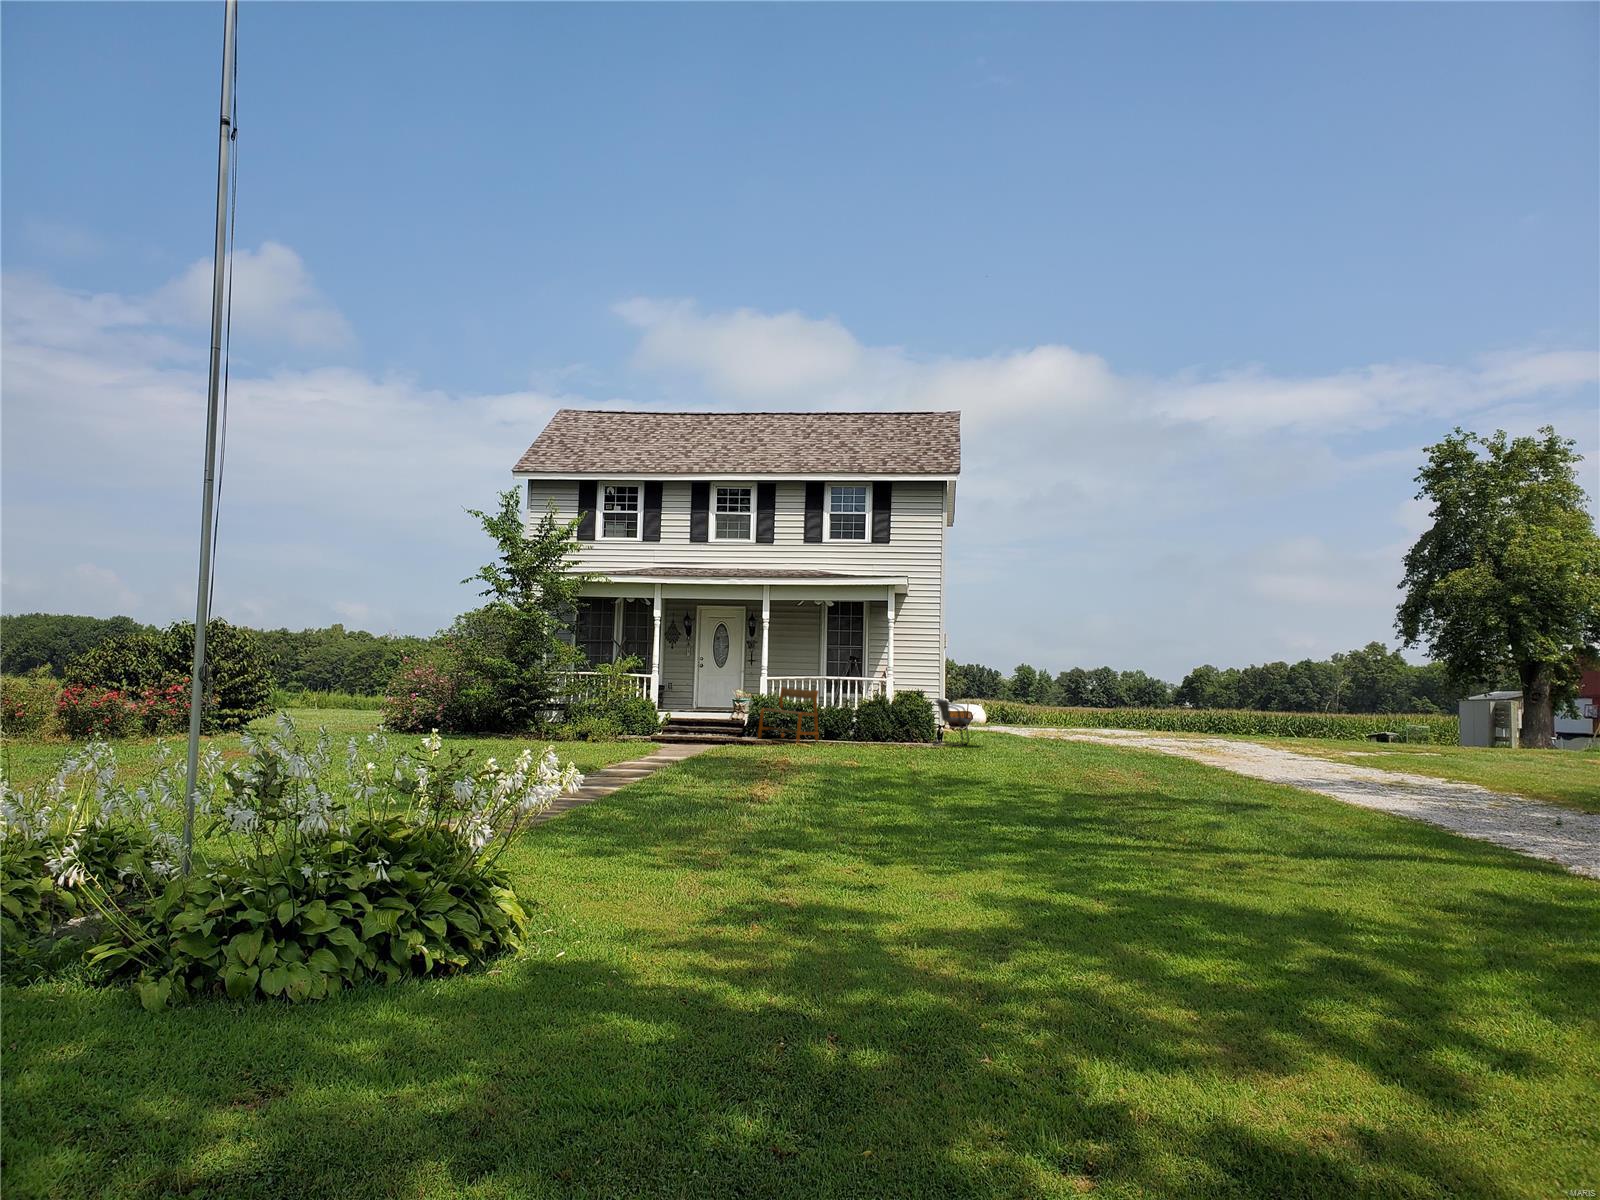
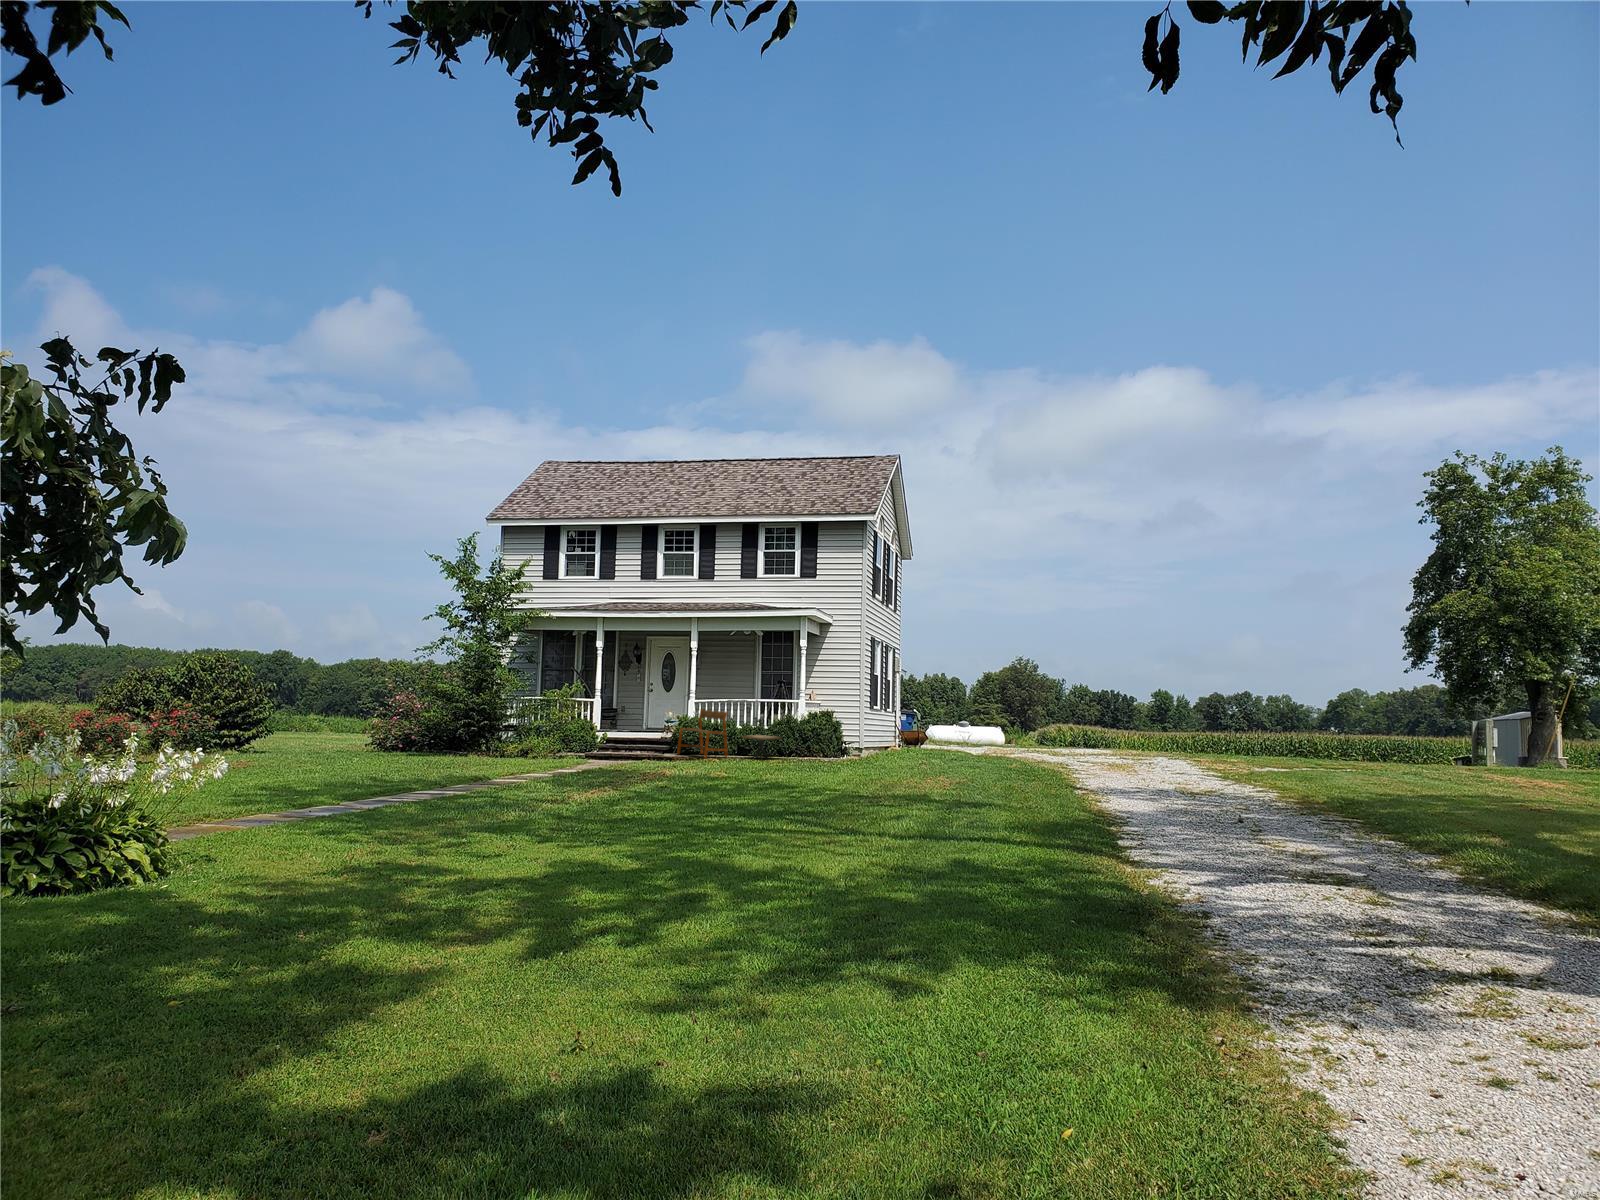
chair: present [933,699,969,748] -> none [832,719,866,763]
side table: none [832,716,877,743] -> present [742,735,781,759]

